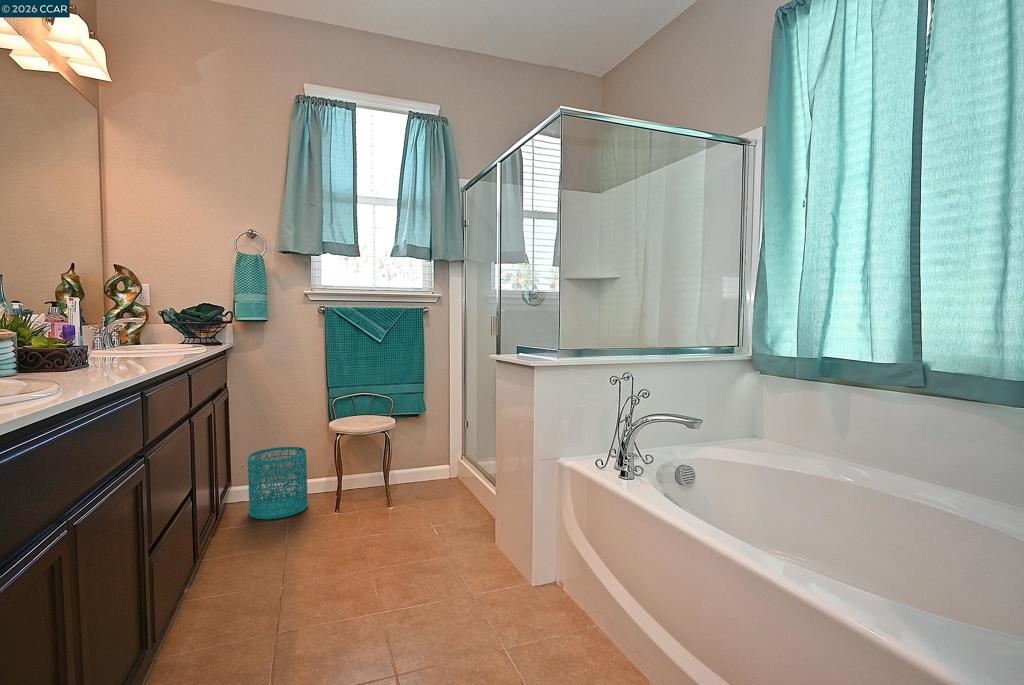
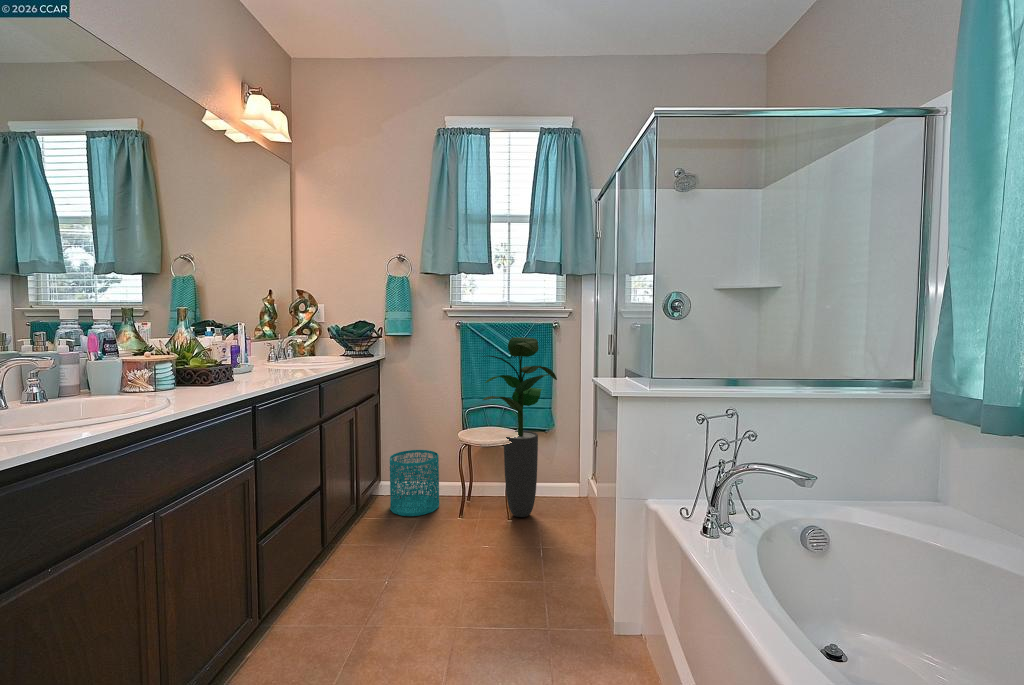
potted plant: none [354,321,433,501] -> present [483,337,557,517]

